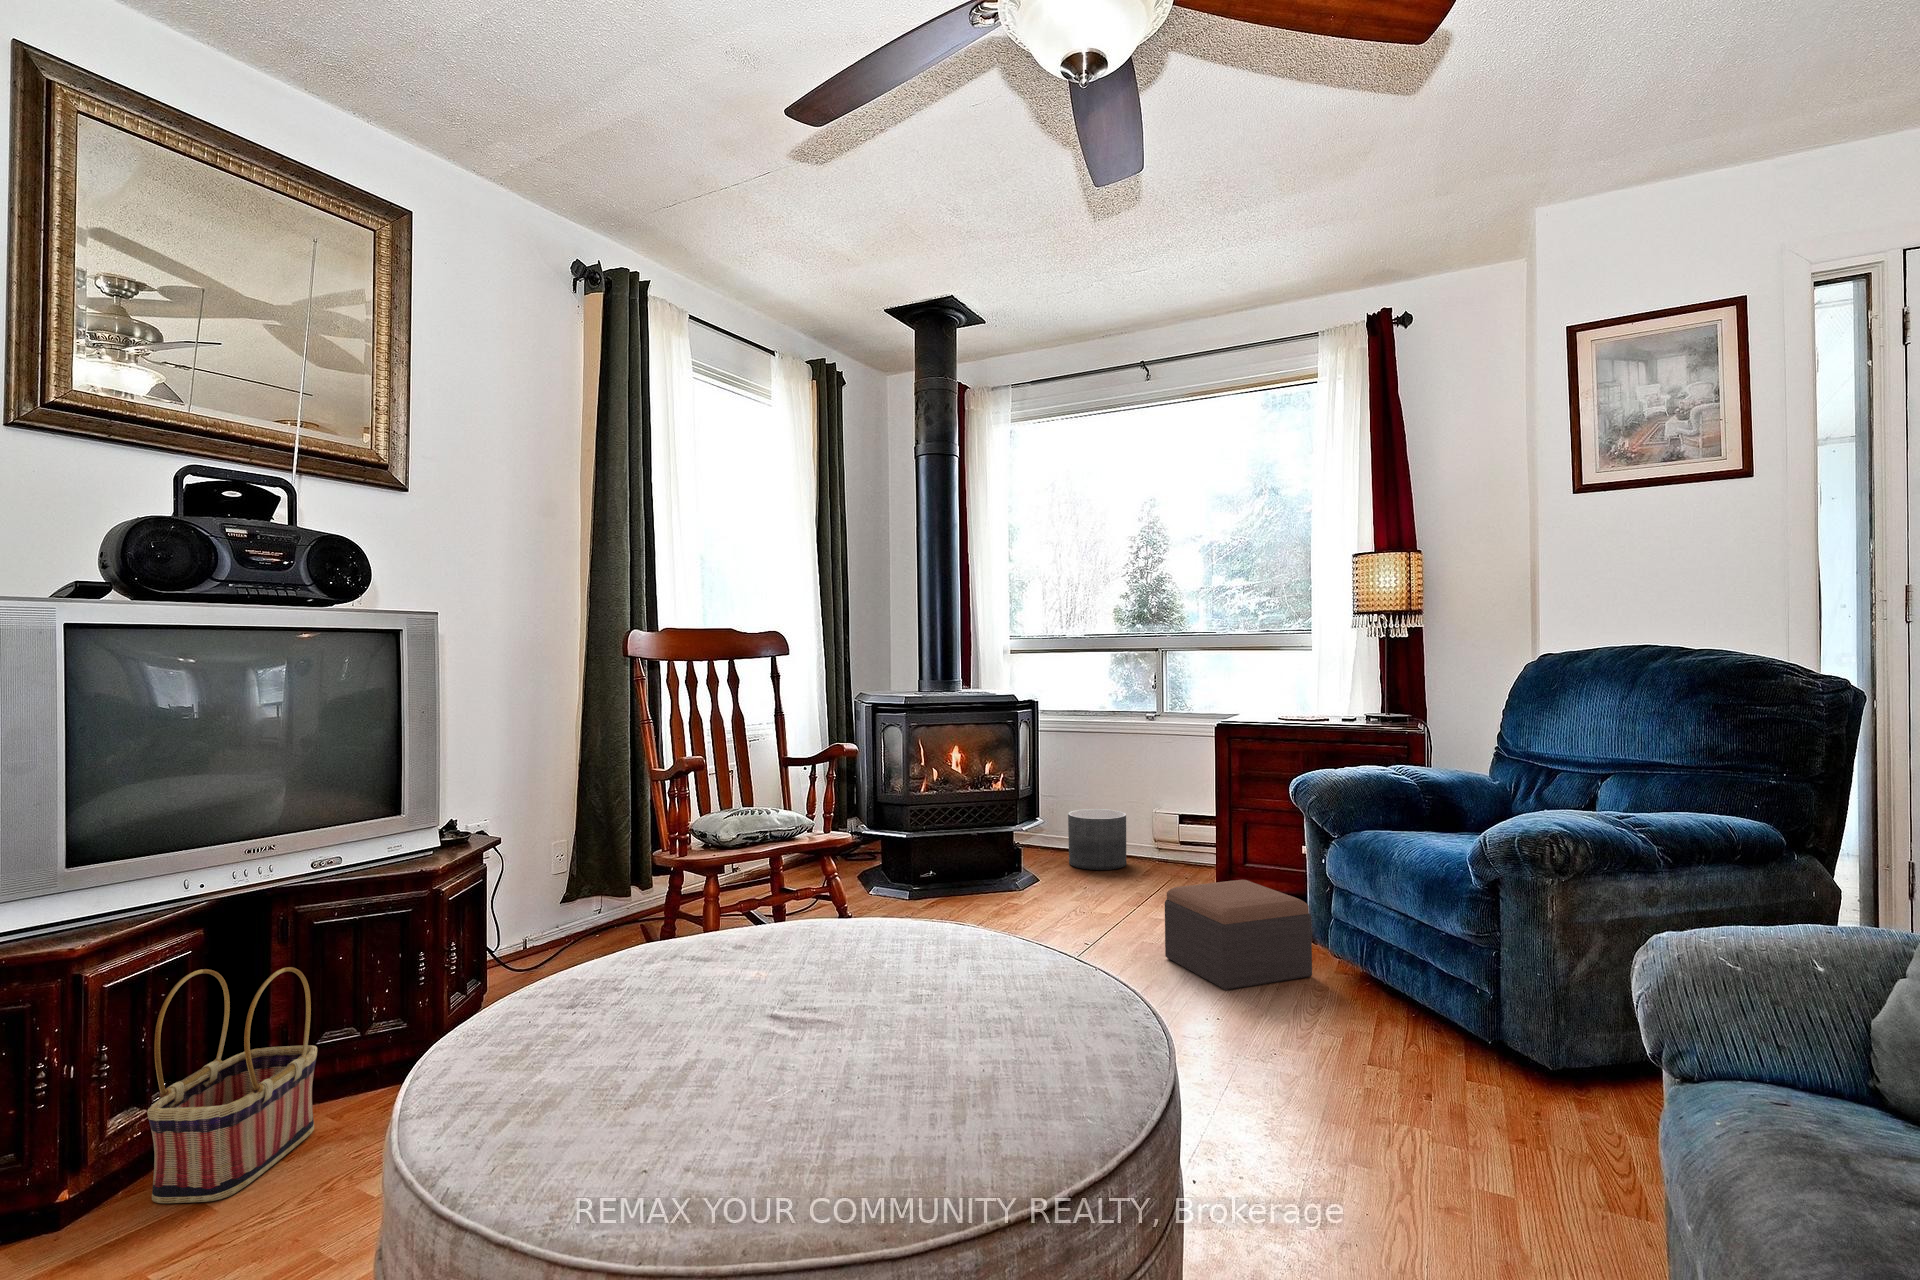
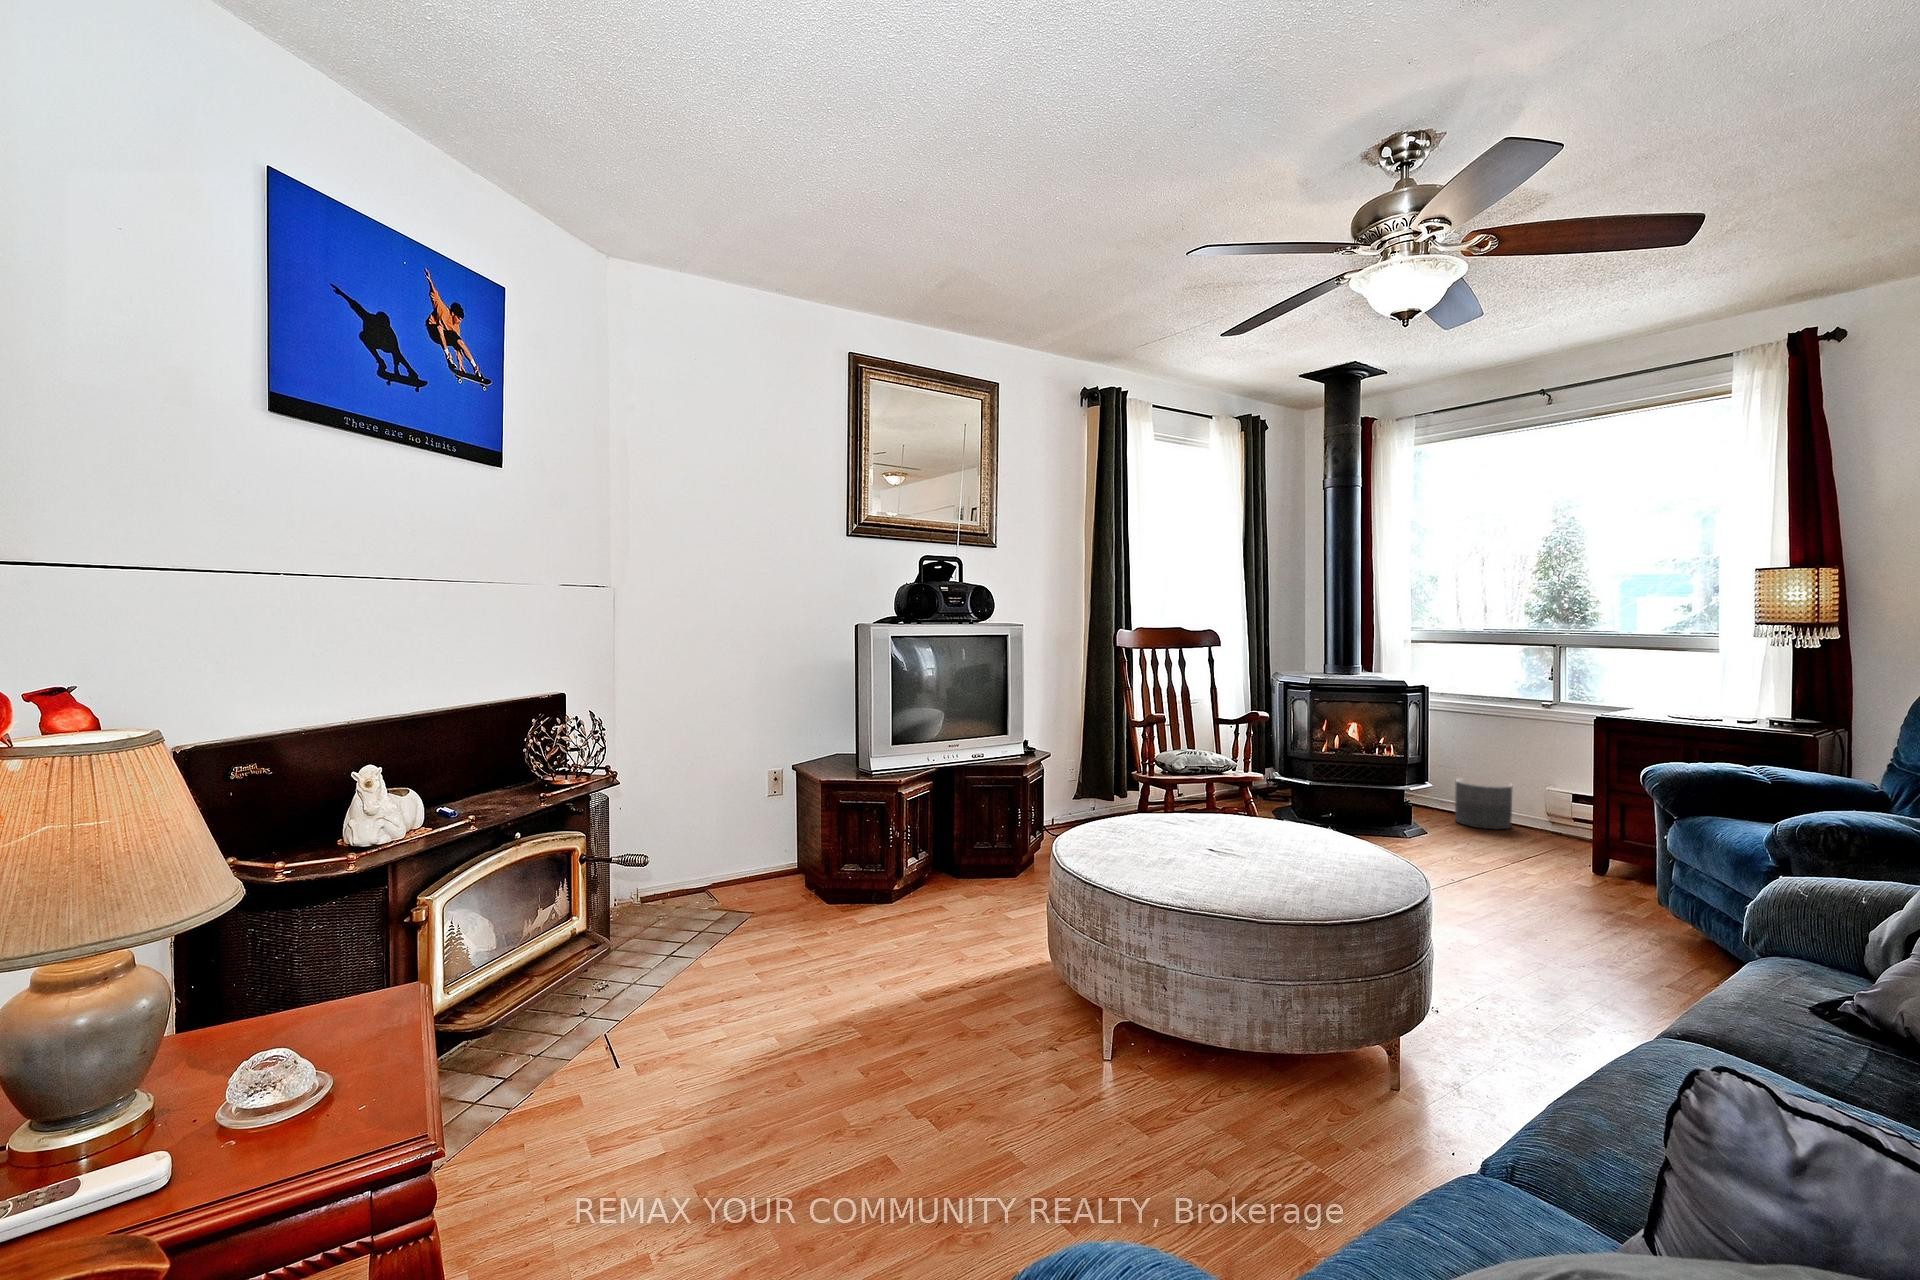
footstool: present [1165,880,1312,990] -> none [1518,840,1655,925]
basket: present [147,967,318,1203] -> none [918,802,976,906]

